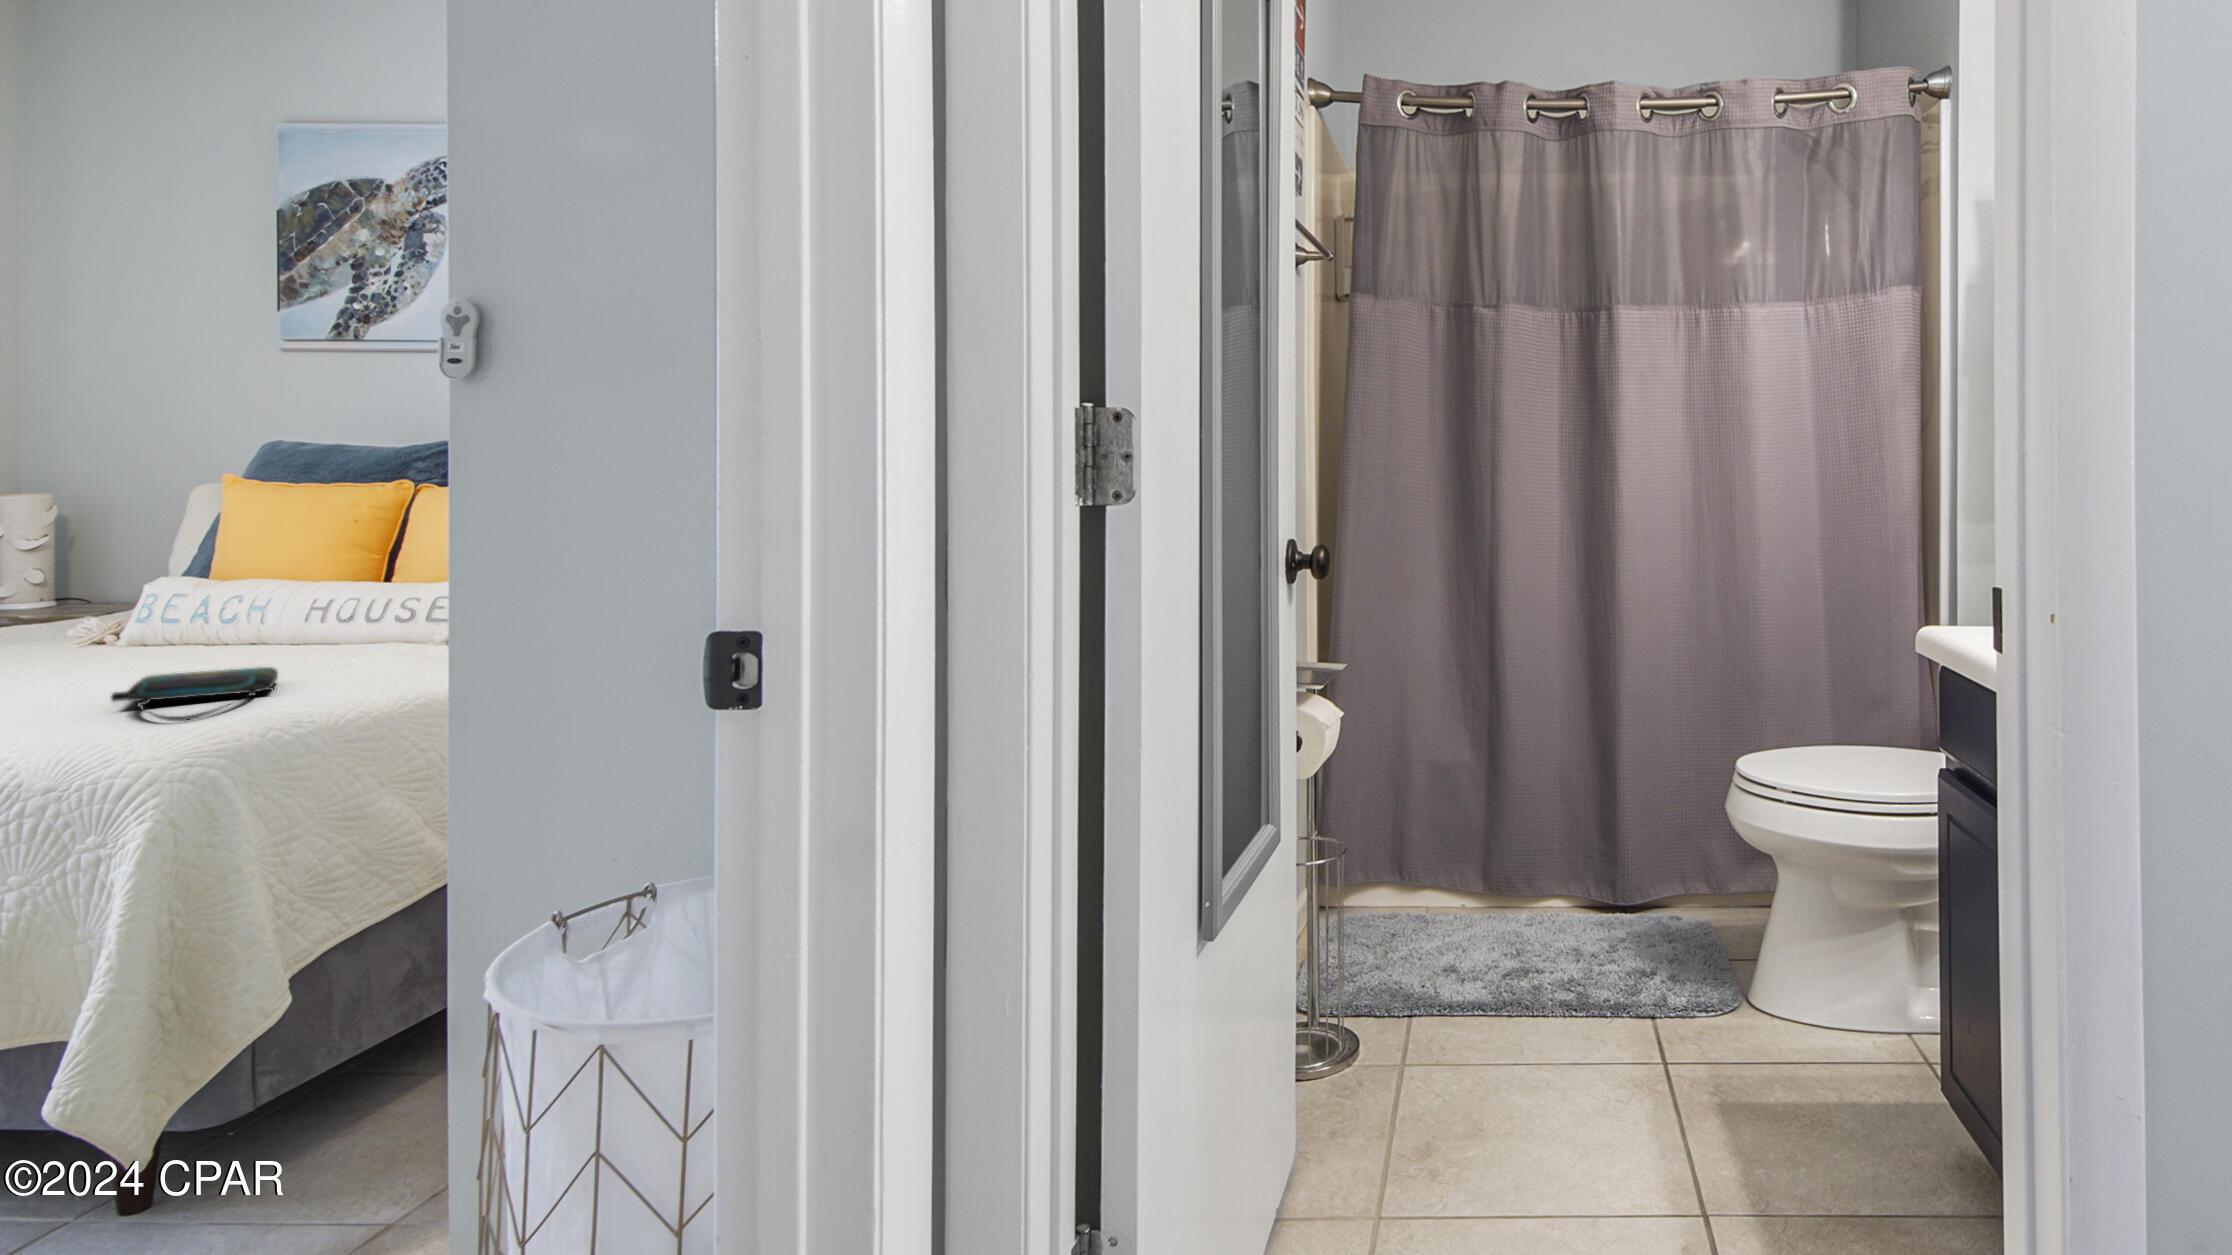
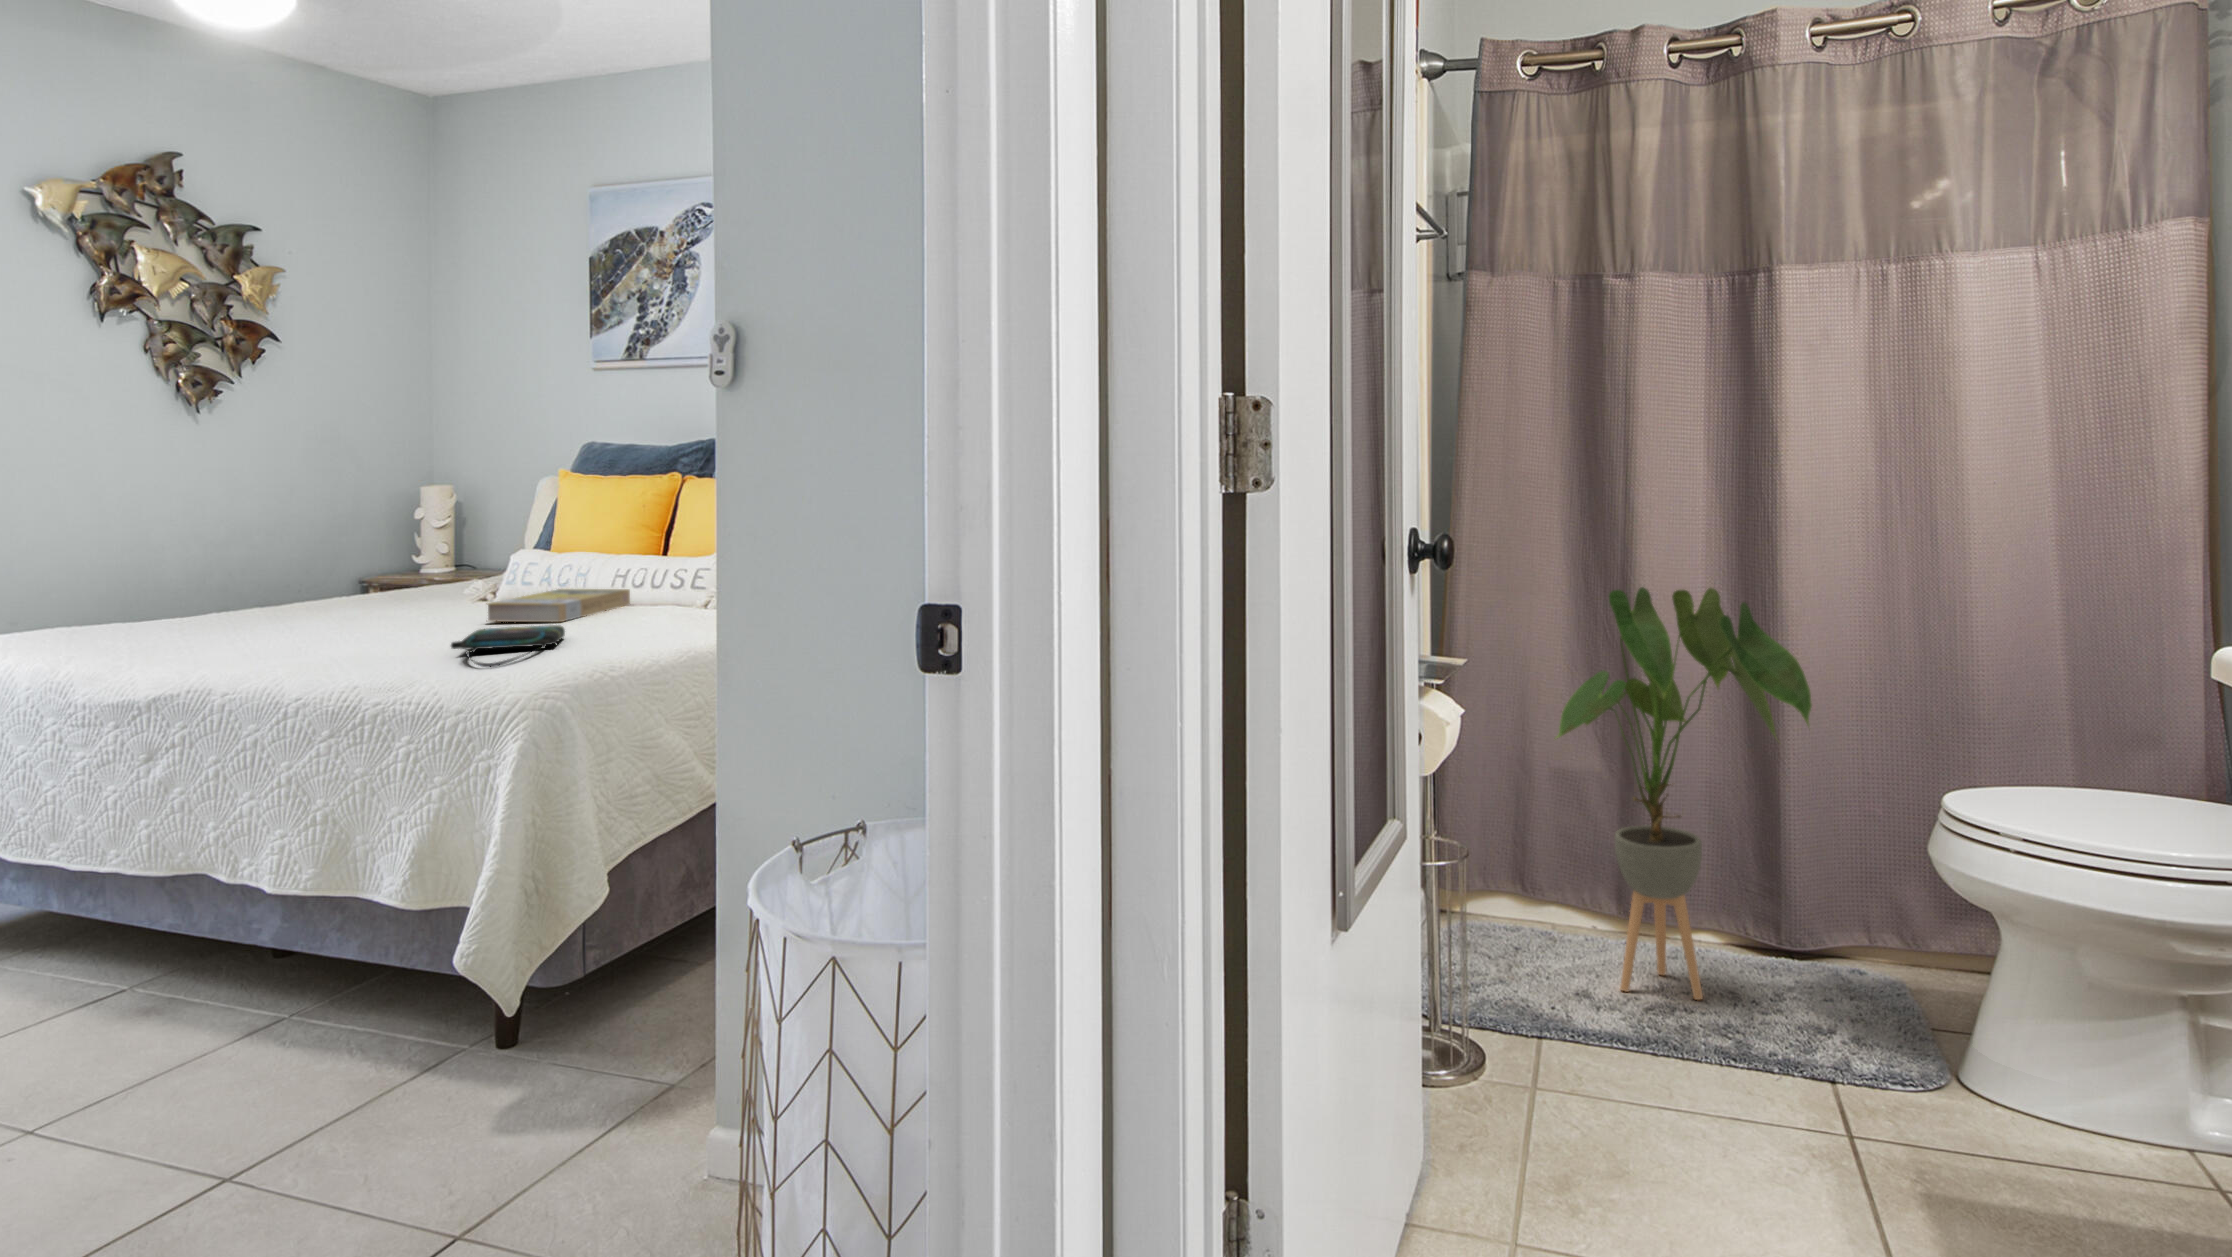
house plant: none [1424,592,1641,963] -> present [1557,587,1812,1000]
book: none [142,621,353,667] -> present [488,589,630,622]

